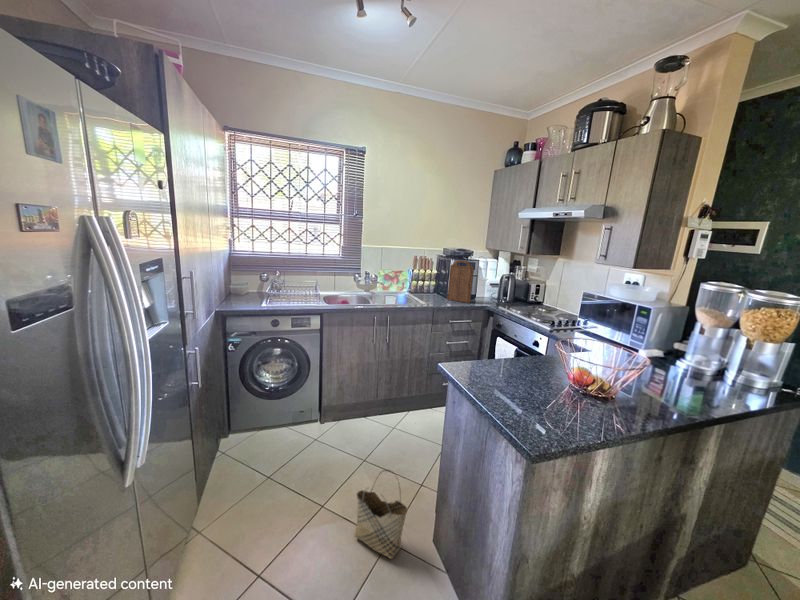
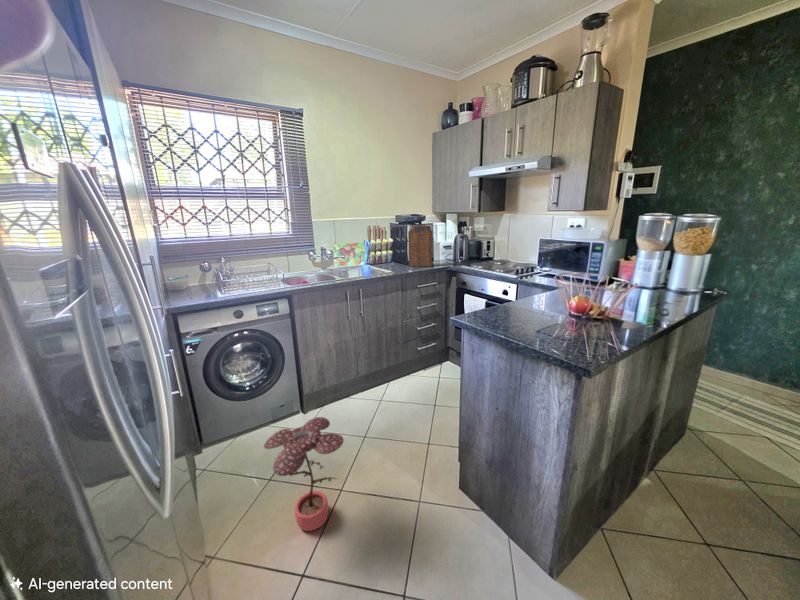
potted plant: none [256,431,324,535] -> present [264,417,343,531]
woven basket: present [354,470,407,559] -> none [380,435,435,518]

